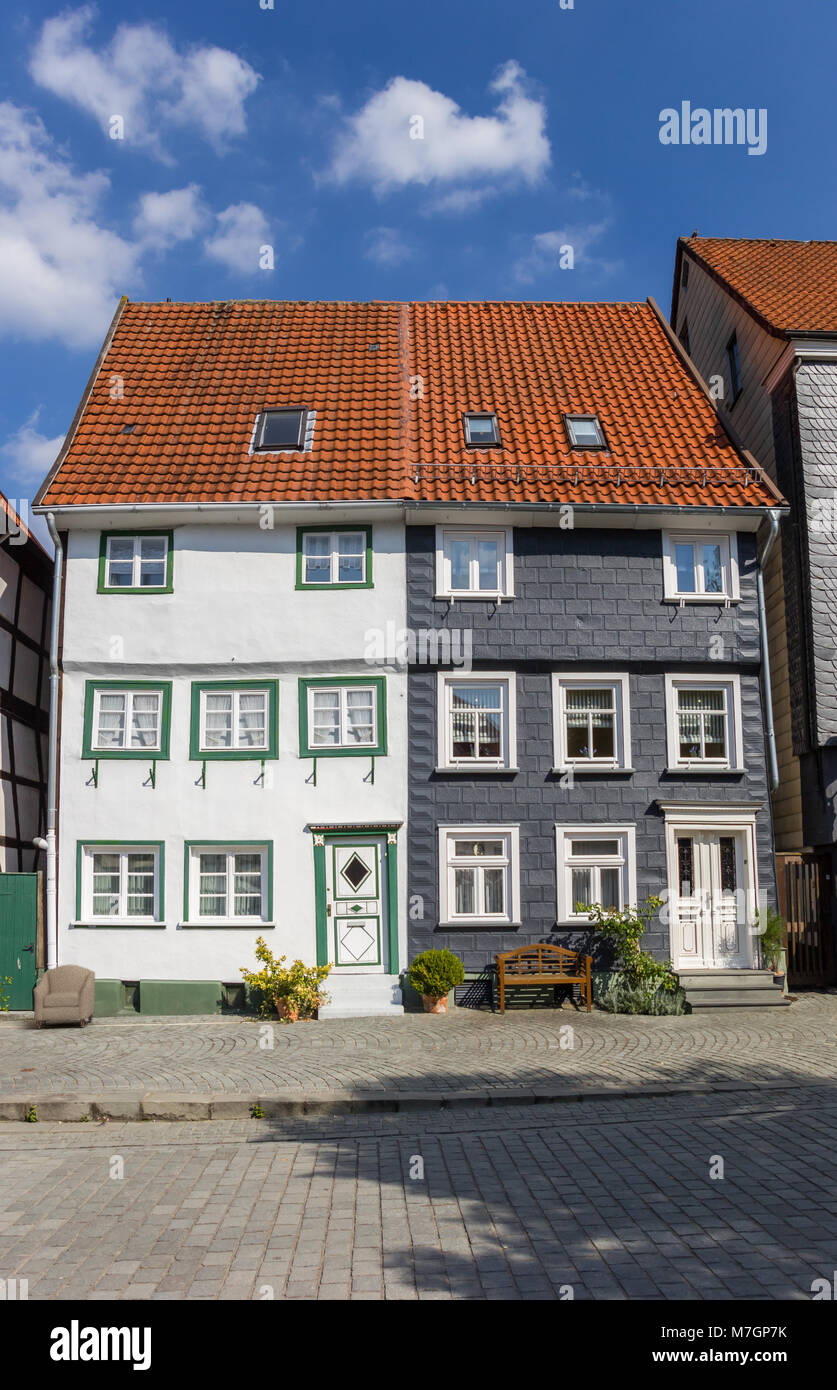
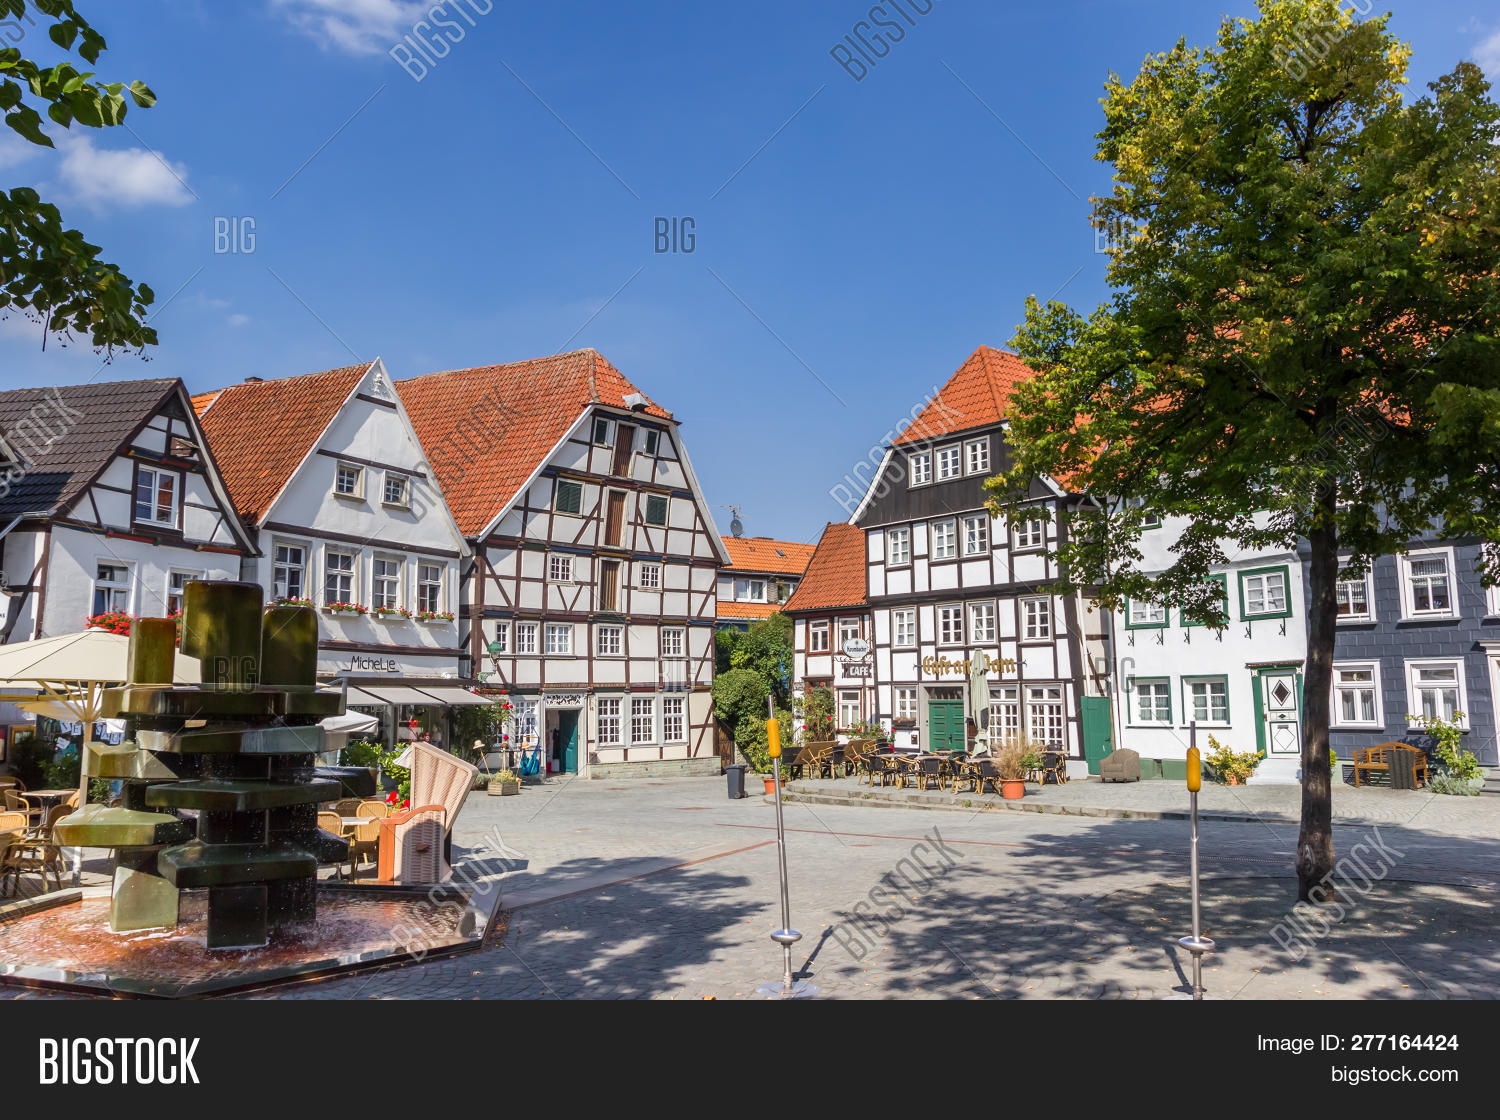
trash can: none [558,959,600,1020] -> present [1386,750,1415,789]

